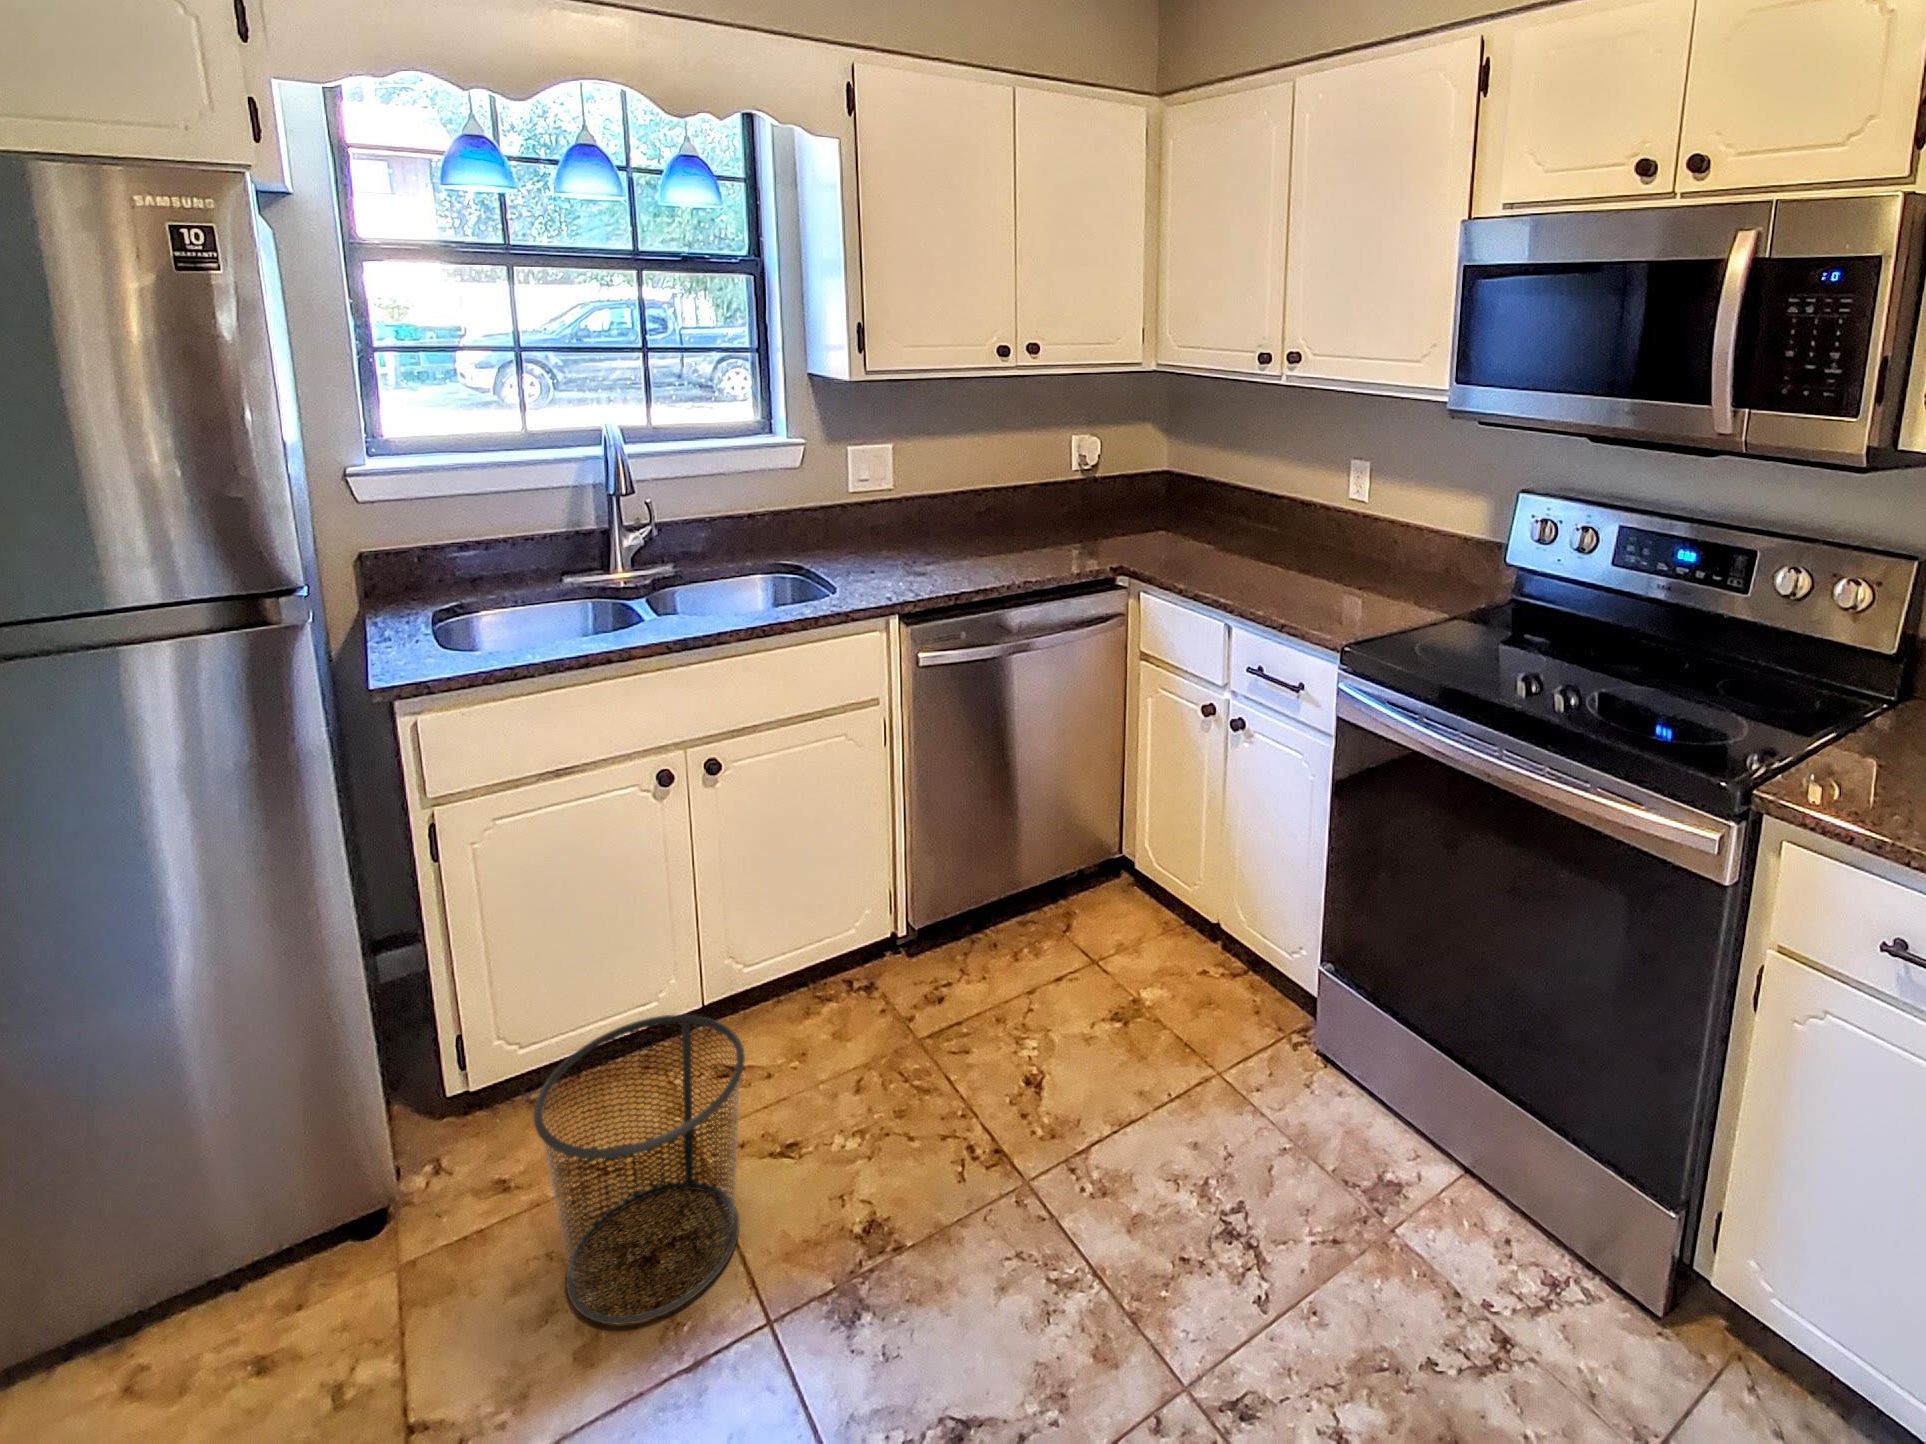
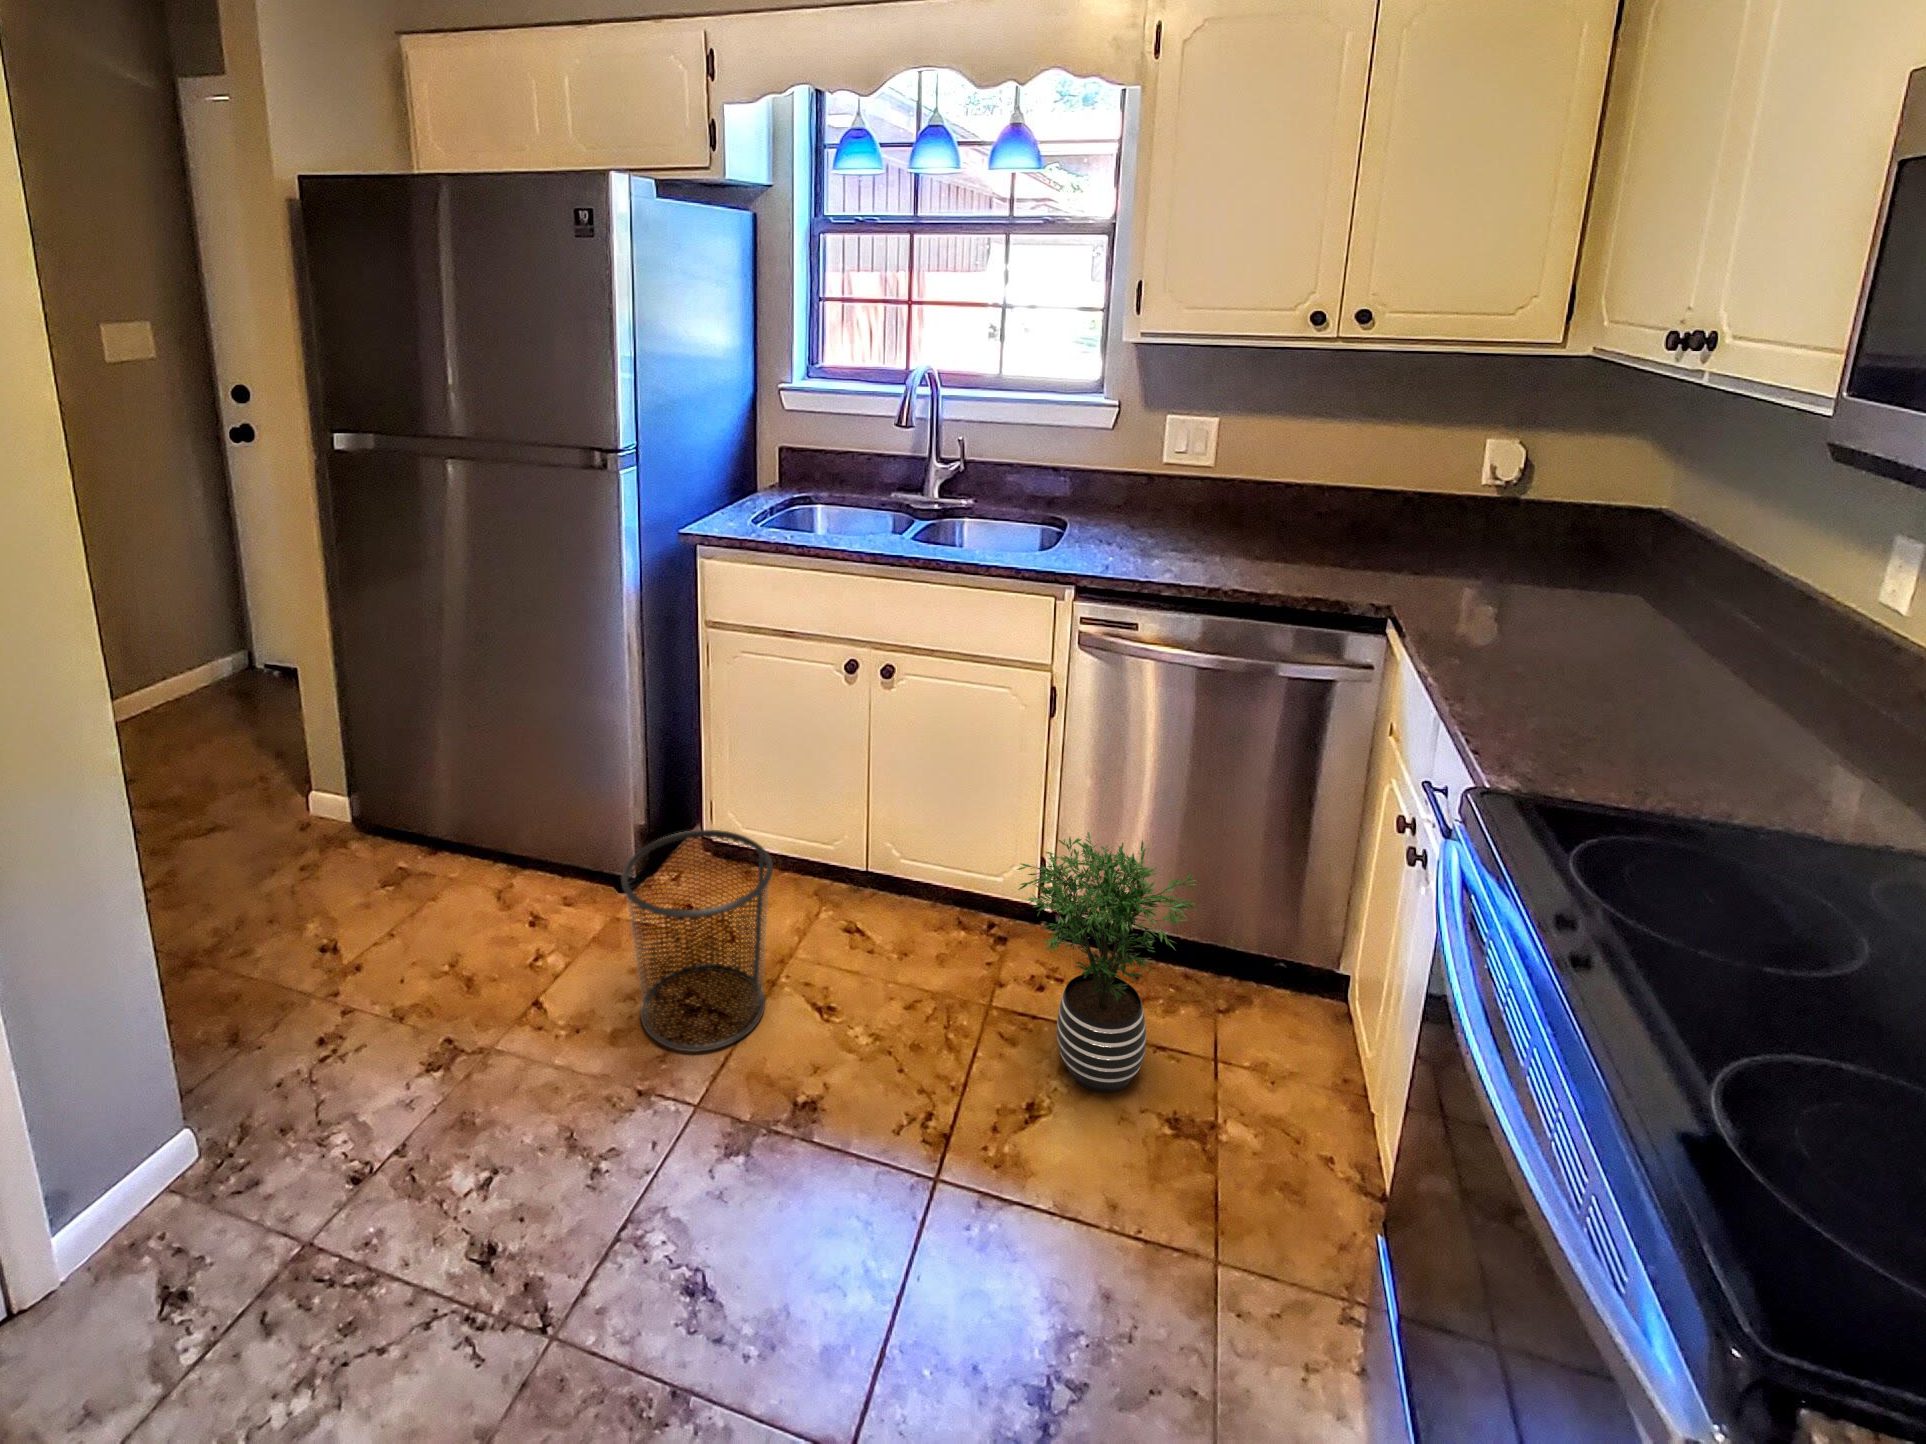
potted plant: none [957,811,1111,1039] -> present [1017,832,1197,1092]

